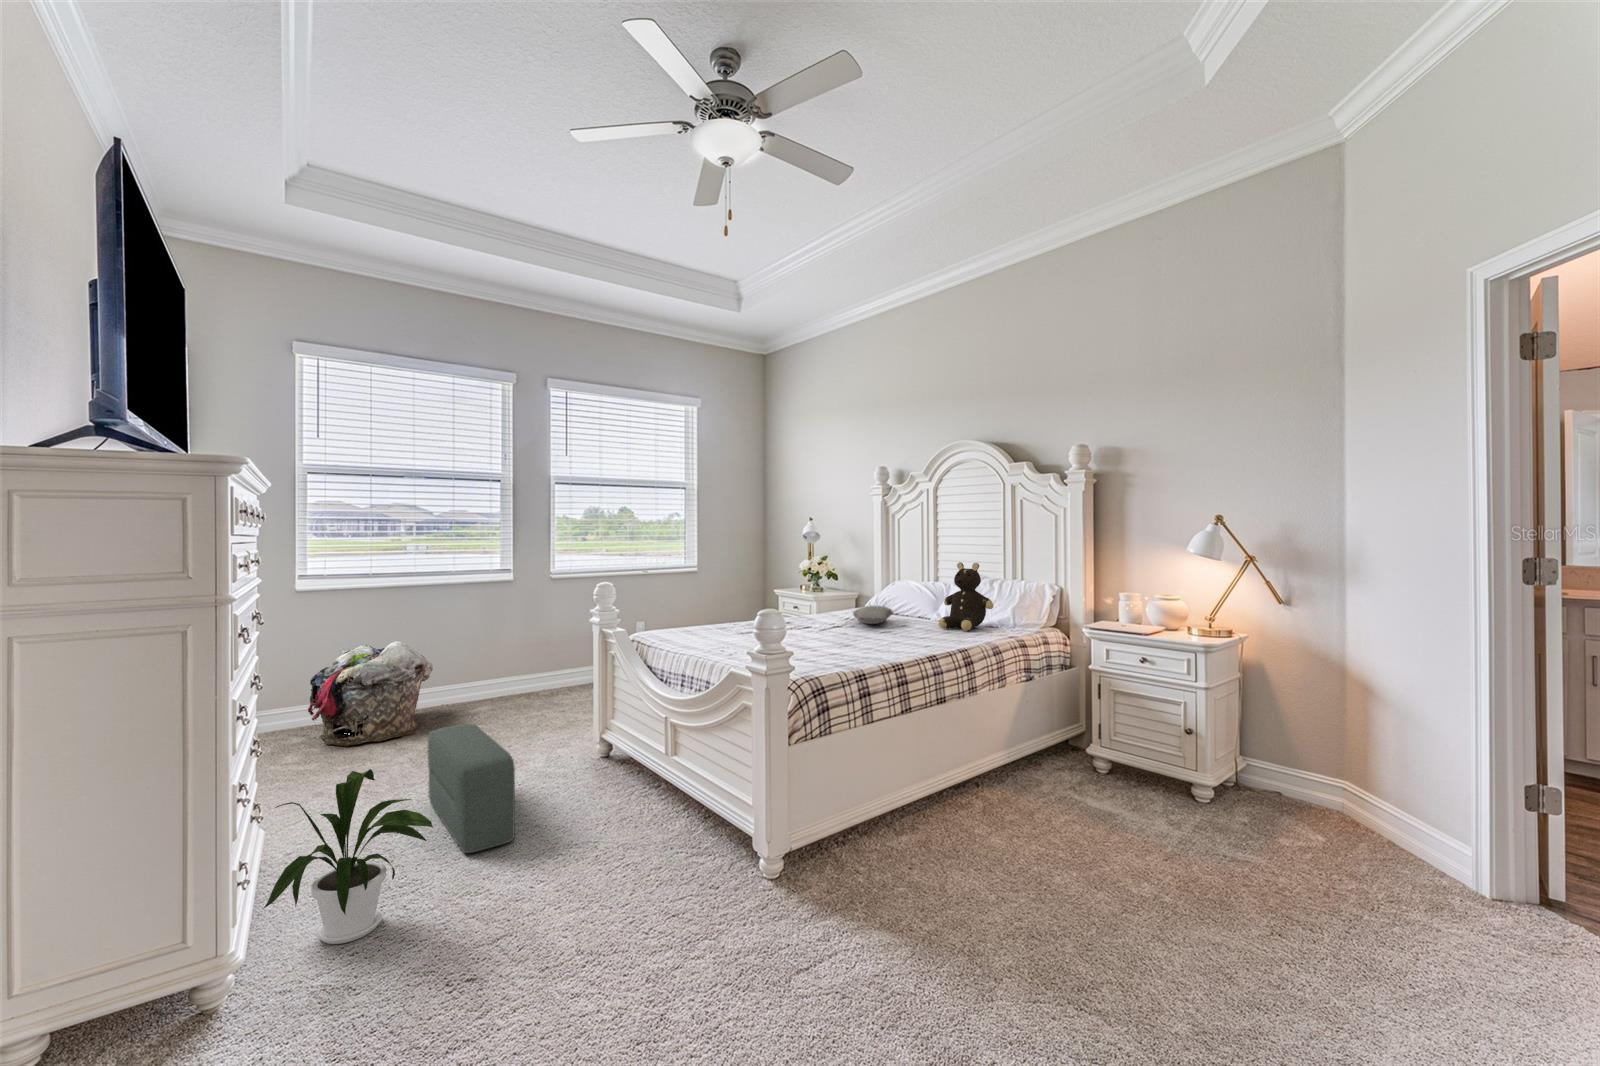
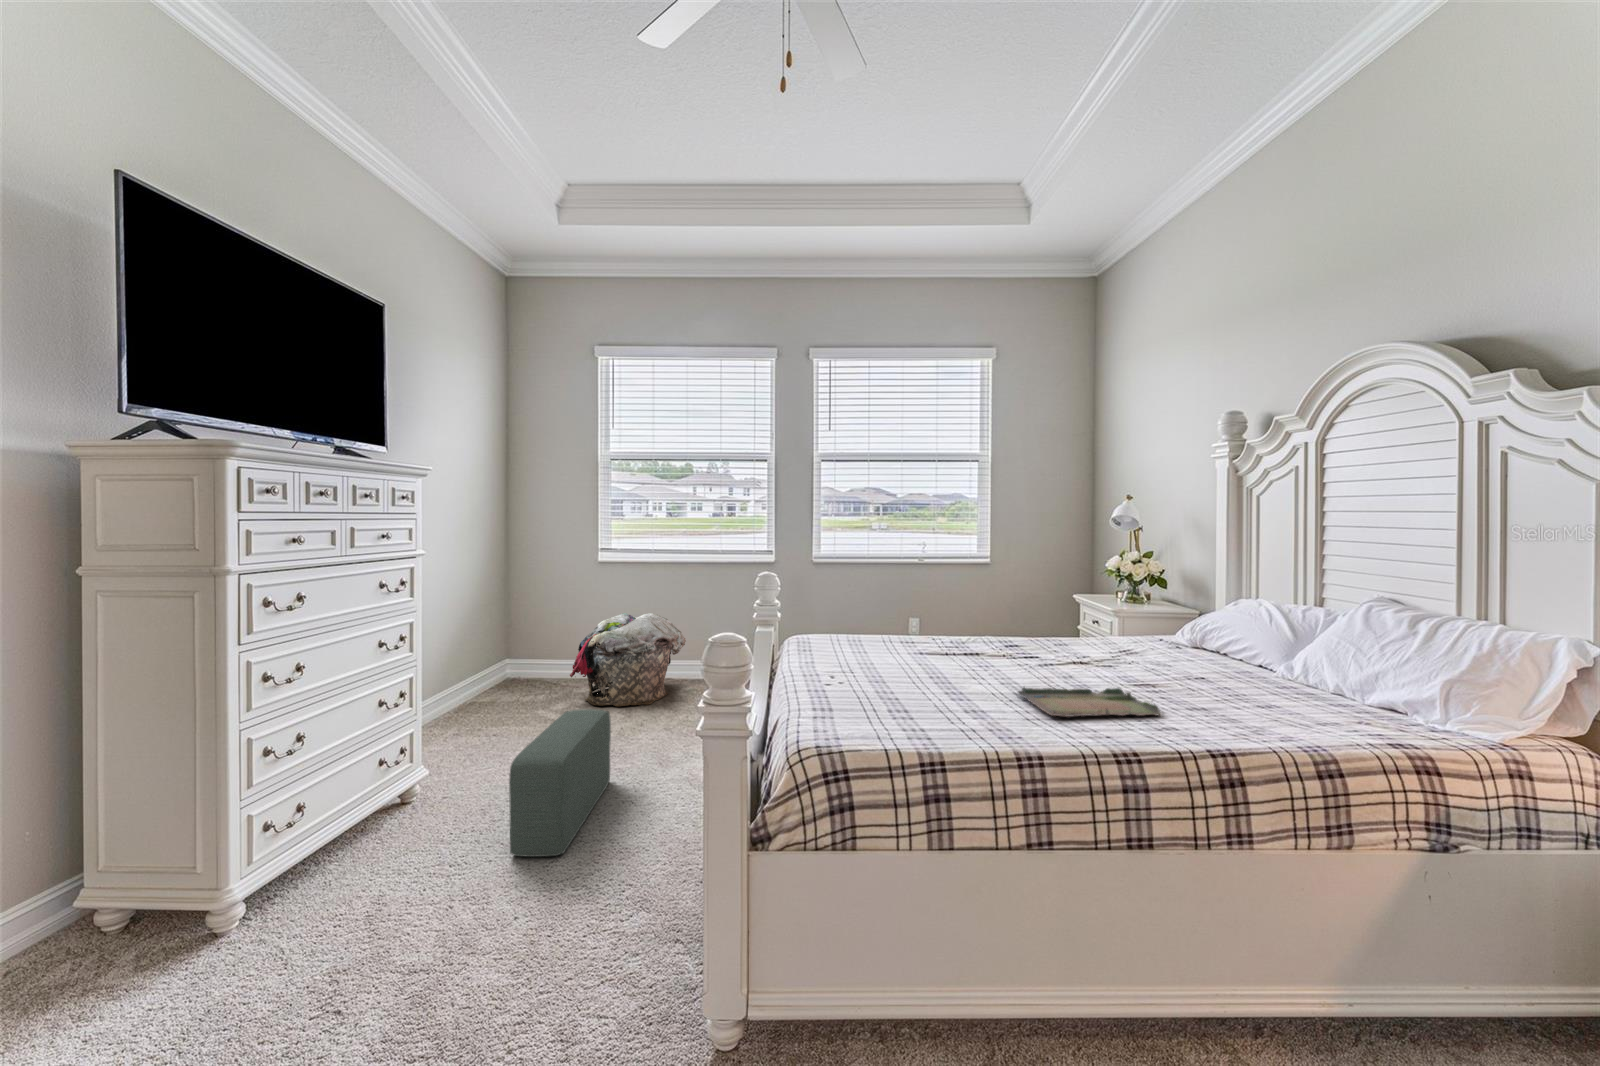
teddy bear: present [939,562,993,631] -> none [1247,574,1378,708]
pillow: present [853,605,892,624] -> none [1097,635,1188,666]
tray: none [844,633,922,649] -> present [1018,687,1162,717]
house plant: present [264,769,433,944] -> none [228,744,422,920]

